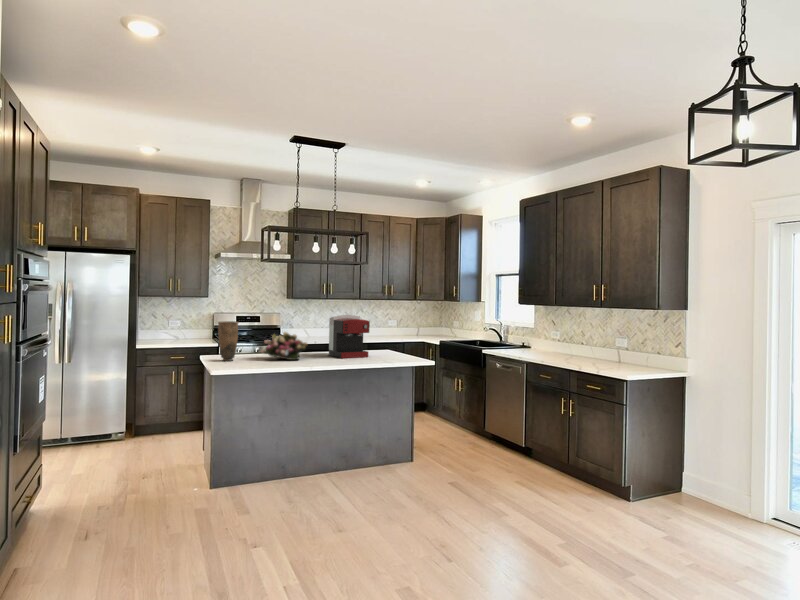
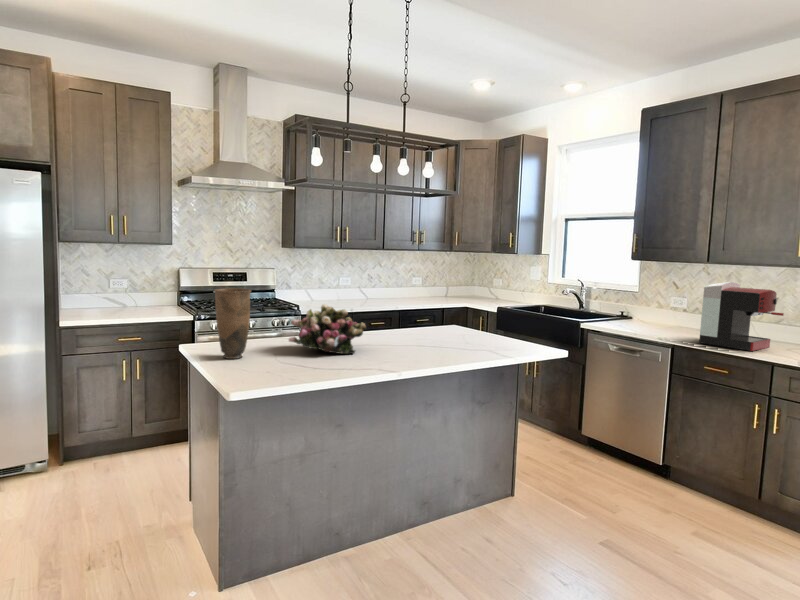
coffee maker: present [329,315,370,358] -> present [699,282,784,351]

